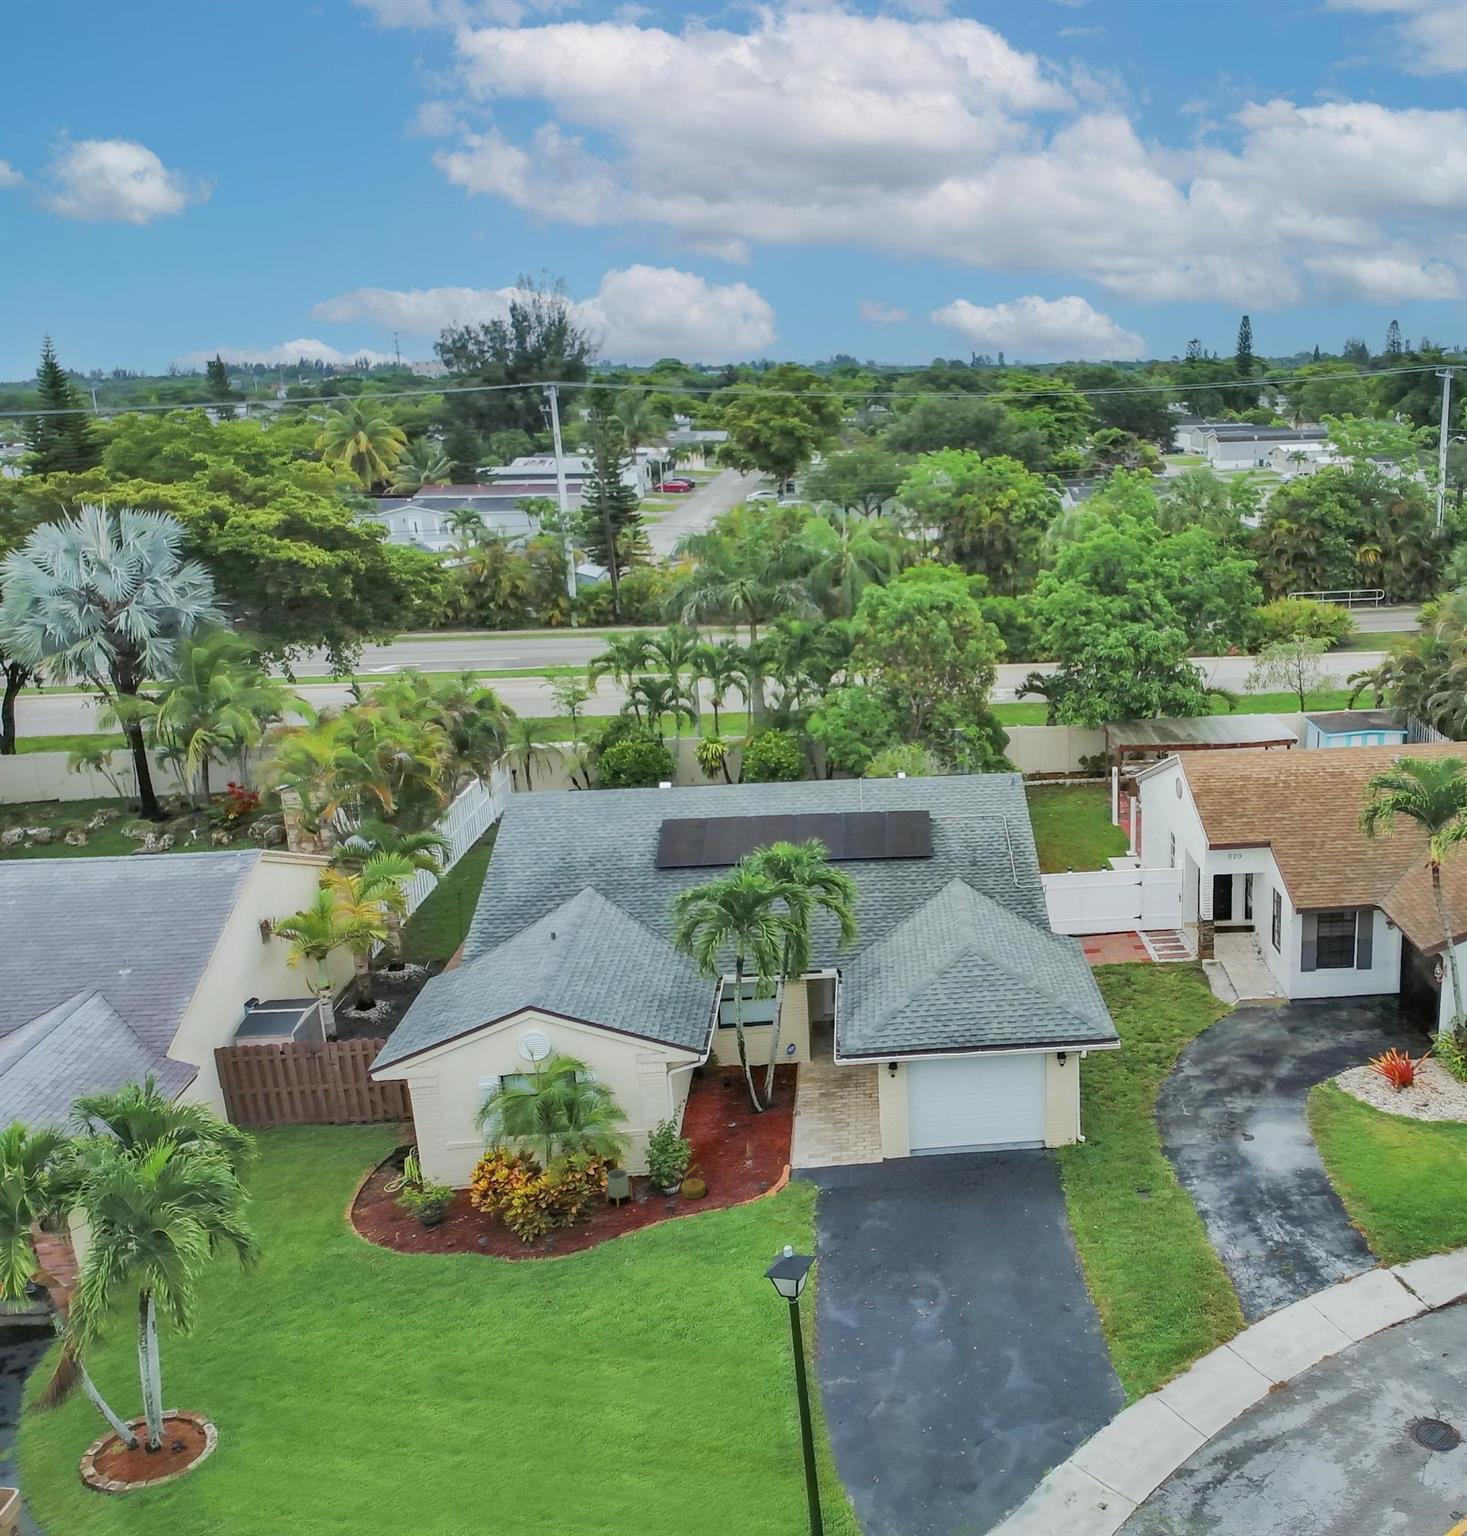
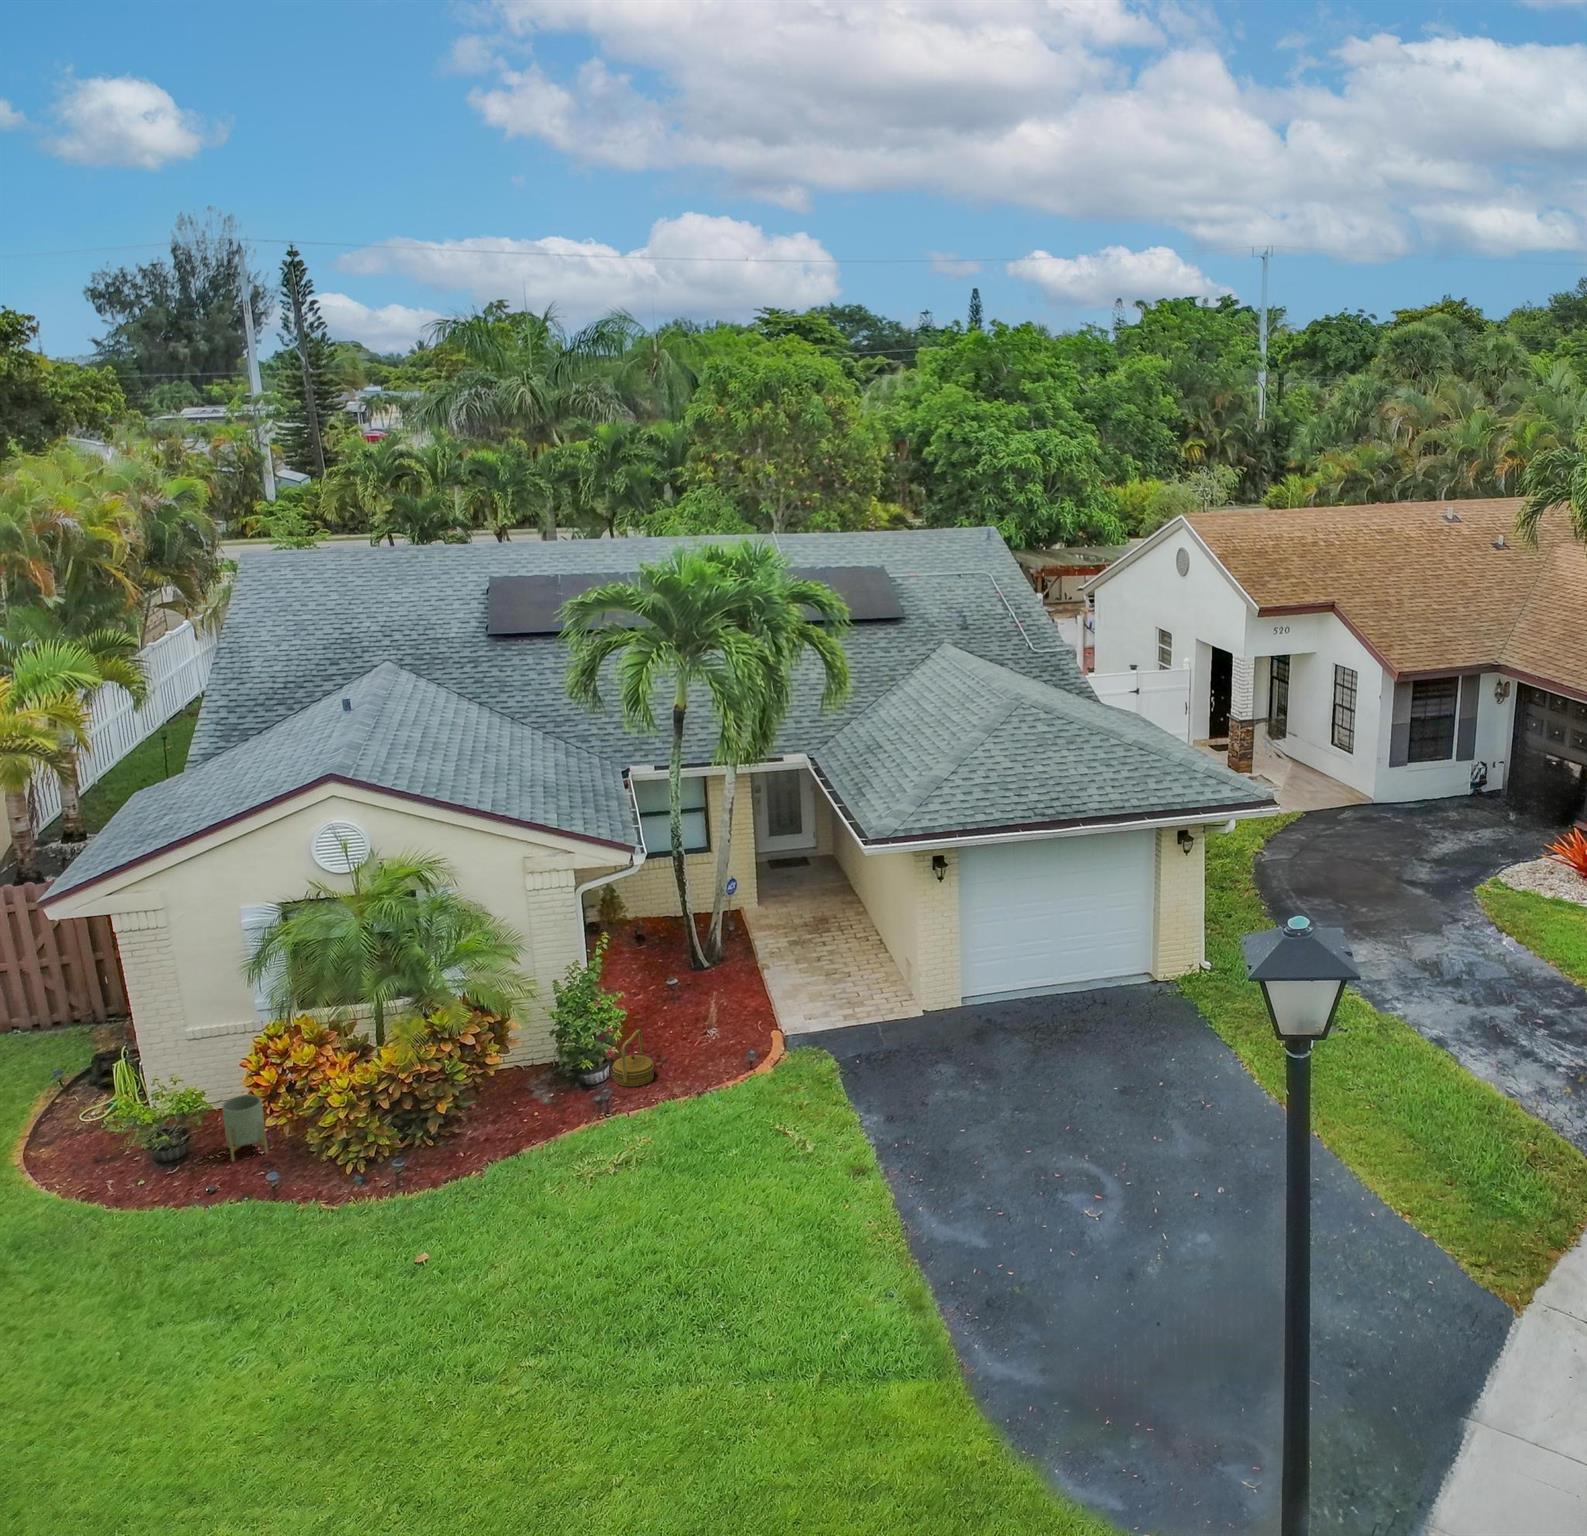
planter: present [605,1169,633,1206] -> present [222,1095,268,1161]

